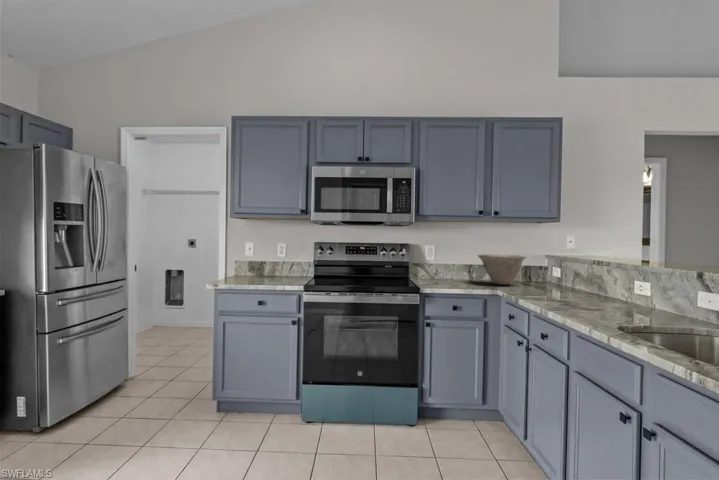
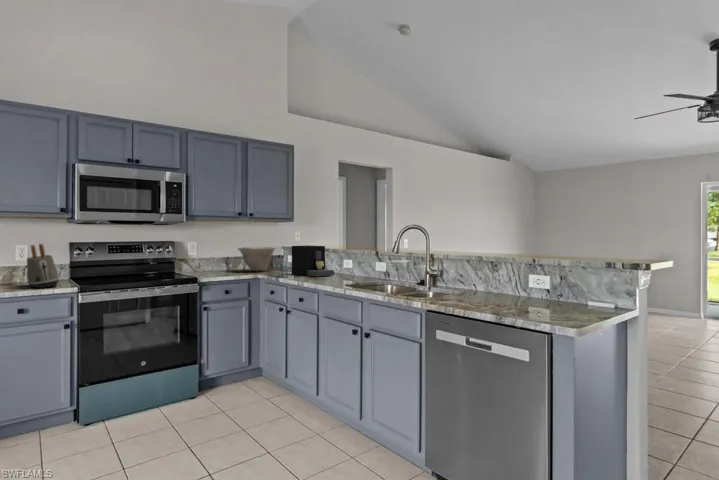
toaster: none [270,243,295,284] -> present [27,244,59,288]
coffee maker: none [541,255,602,301] -> present [292,246,334,276]

